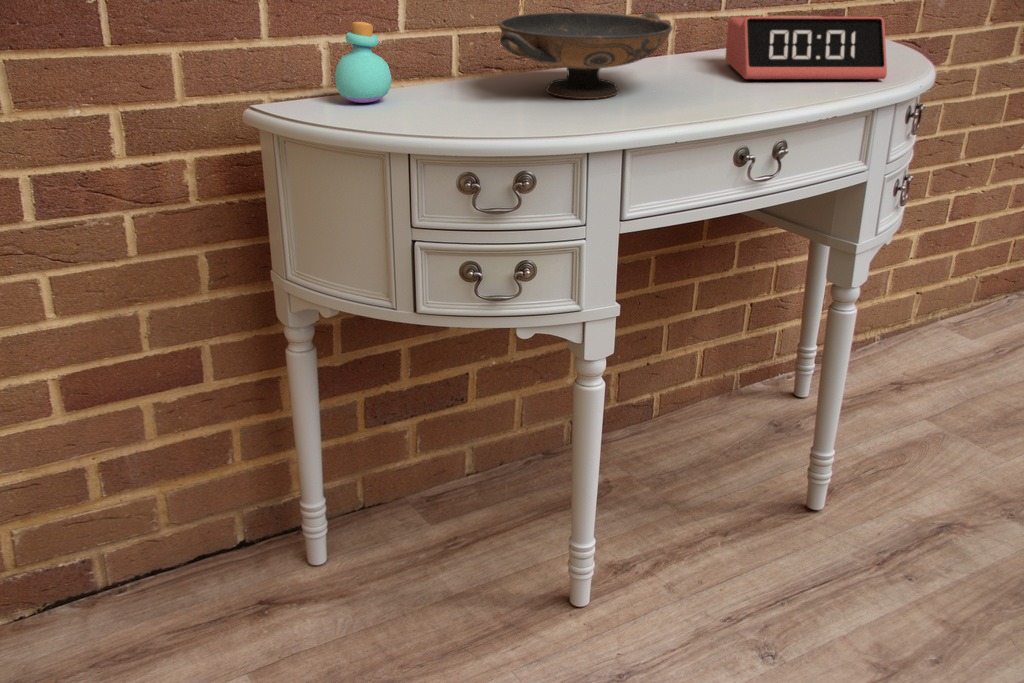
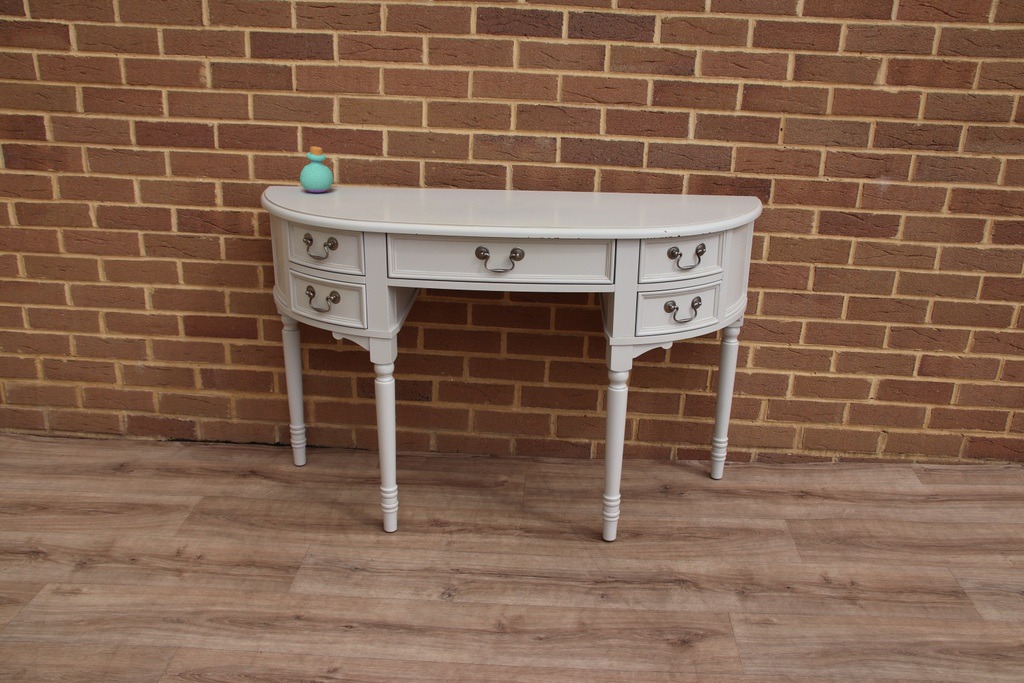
decorative bowl: present [498,12,672,99] -> none [361,153,500,207]
alarm clock: present [725,16,887,80] -> none [538,169,661,223]

